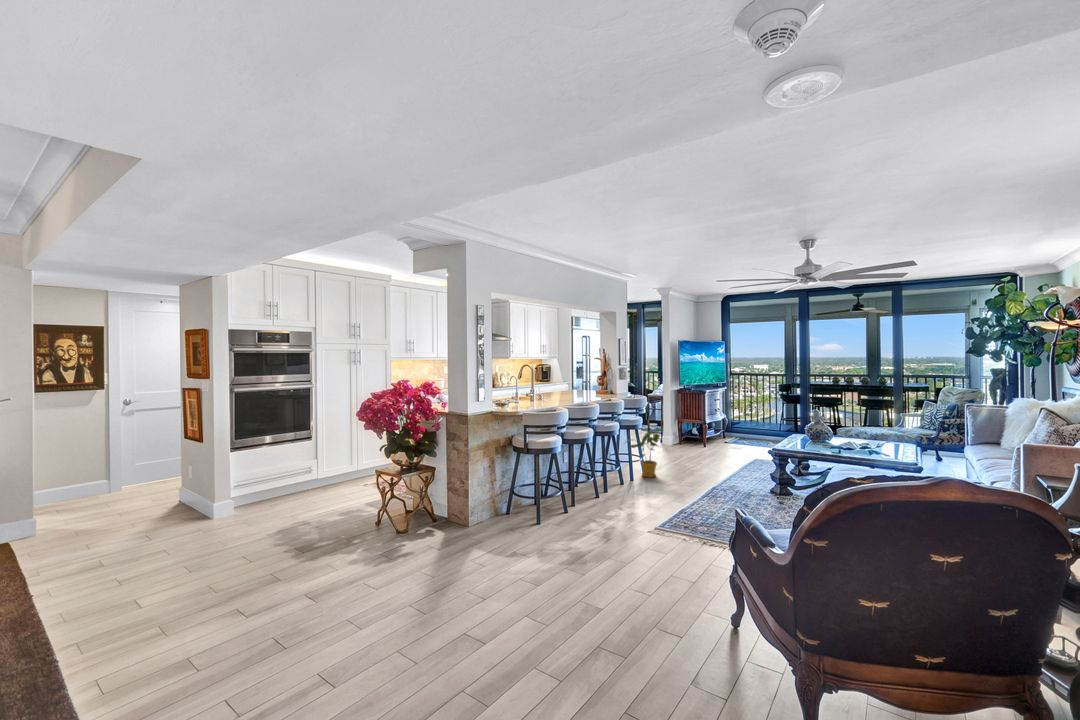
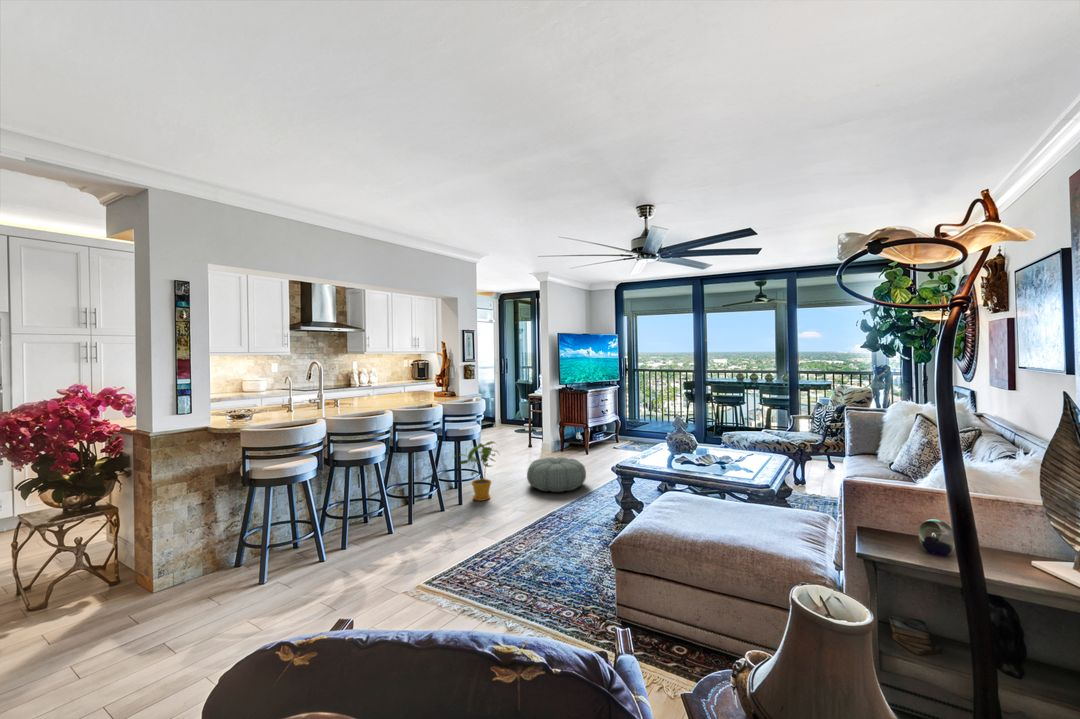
pouf: none [678,445,730,473] -> present [527,457,586,492]

